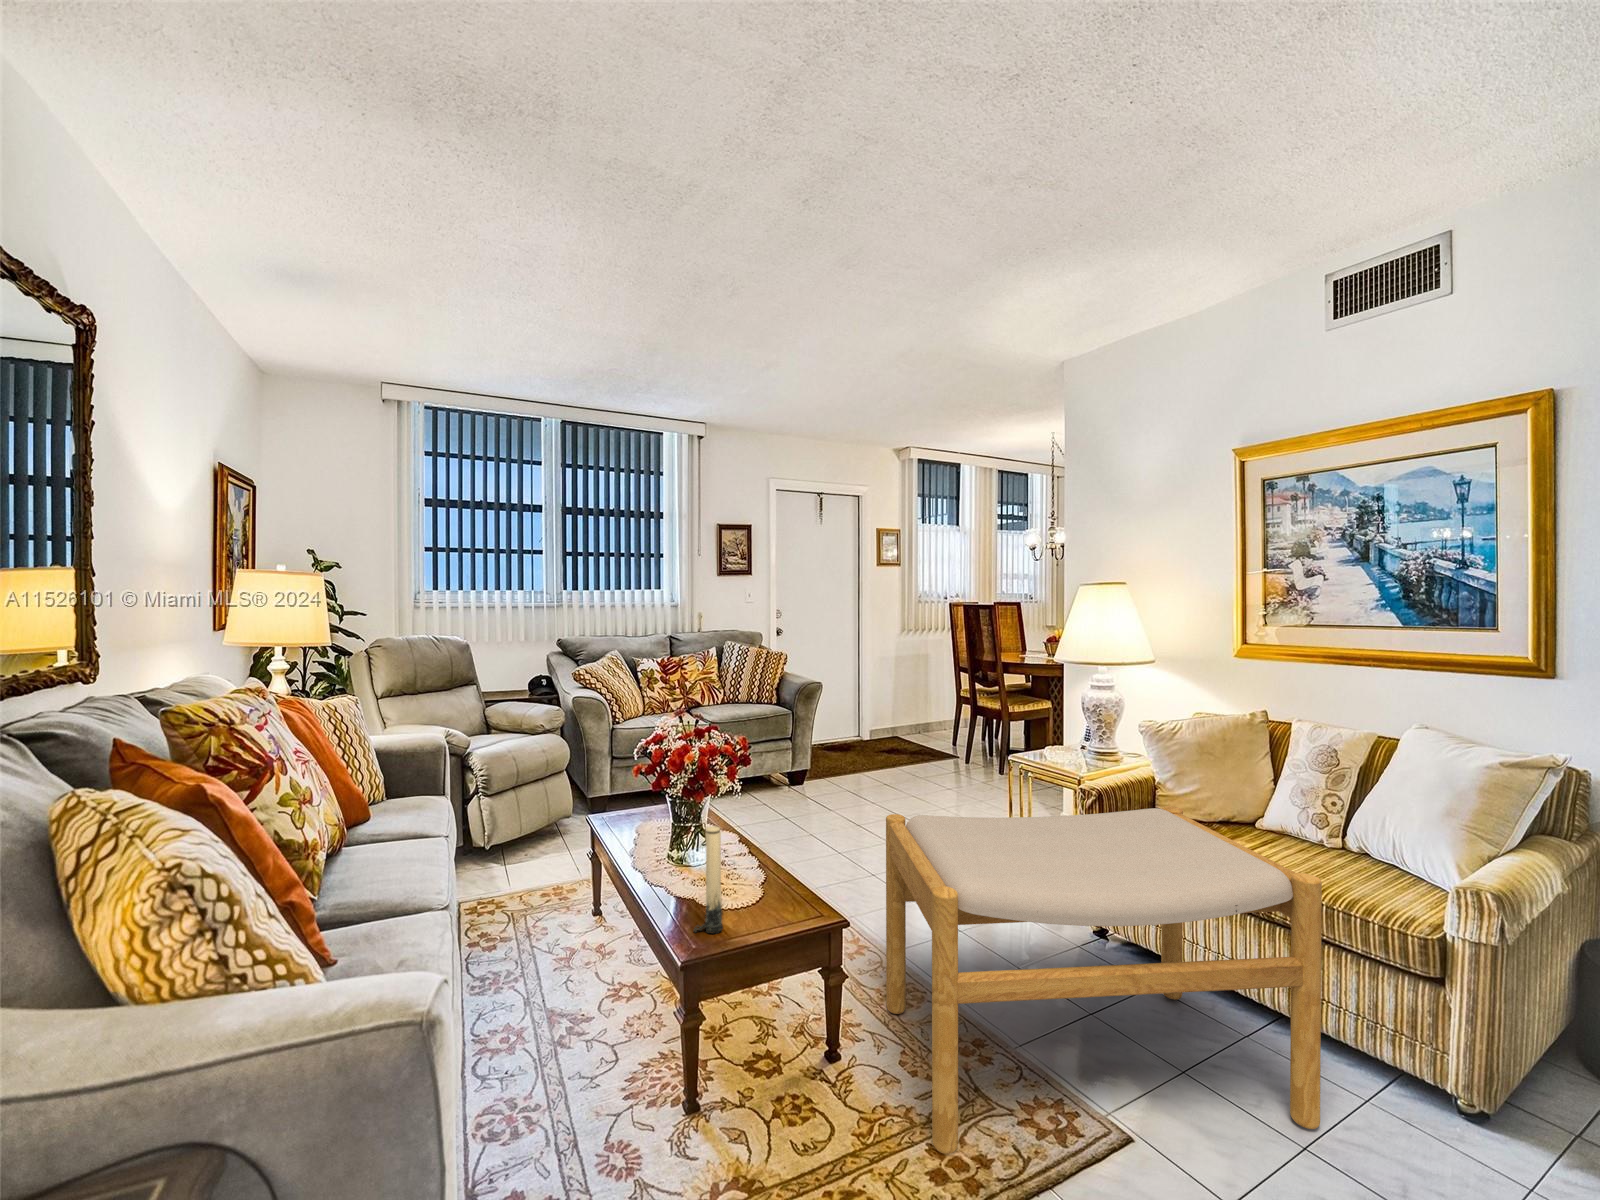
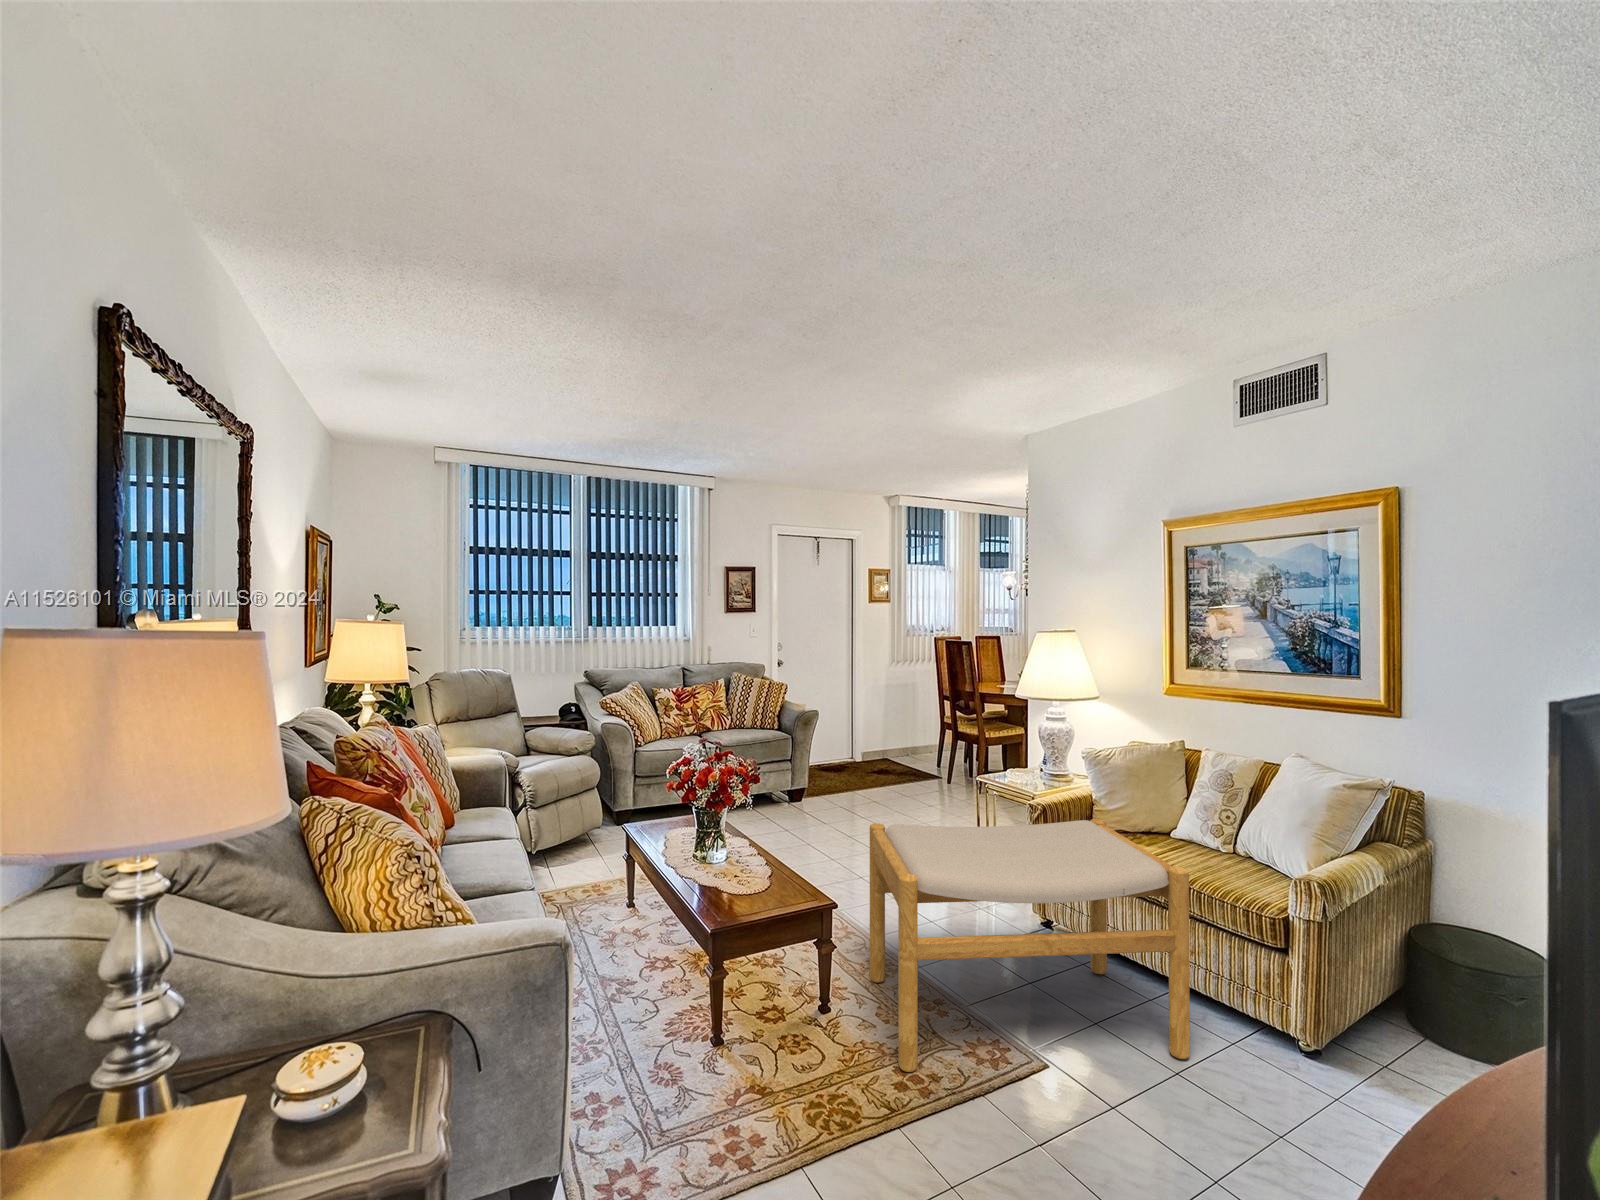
candle: present [694,826,723,933] -> none [721,829,743,911]

